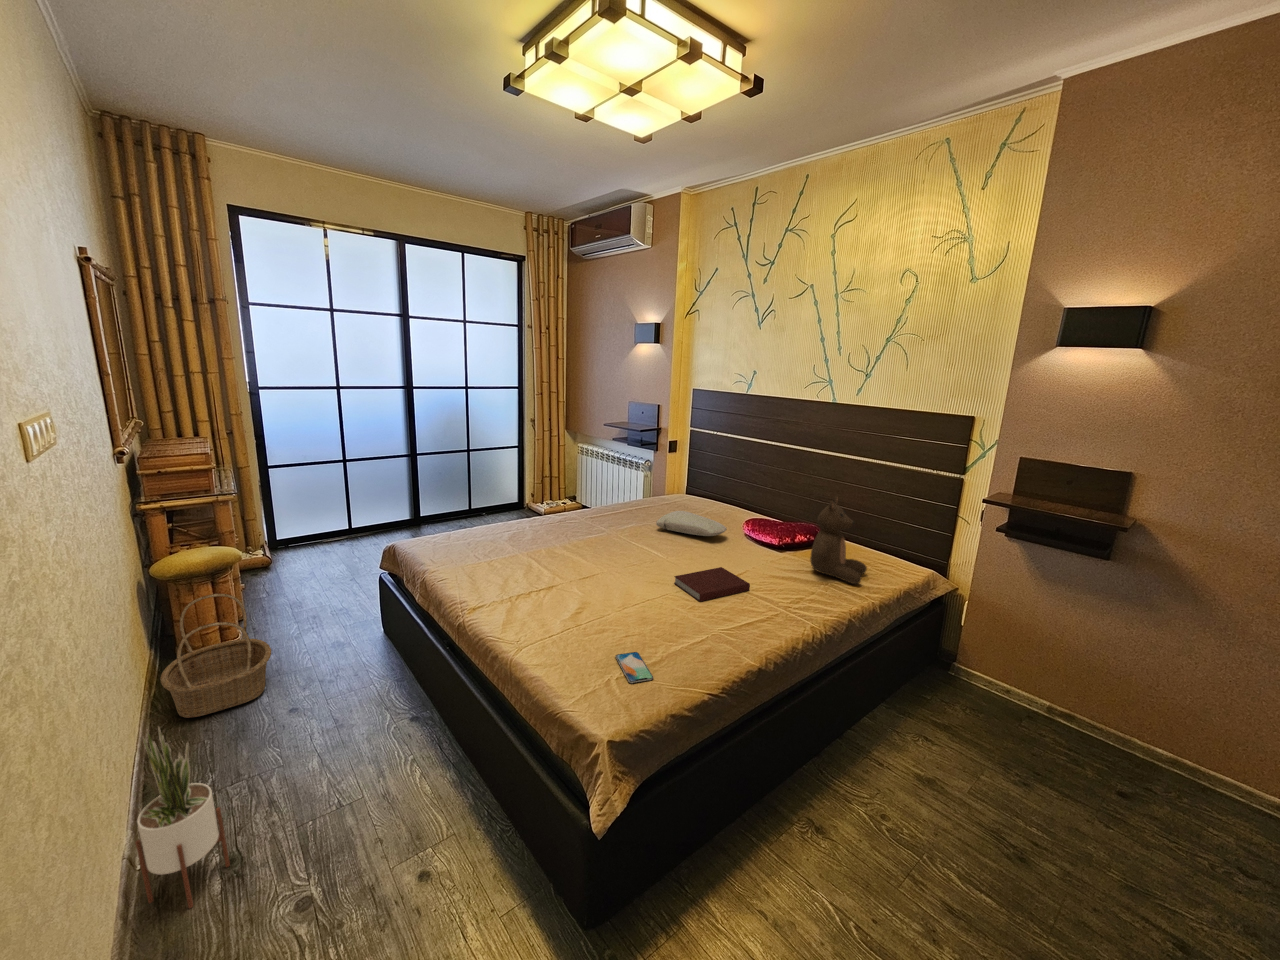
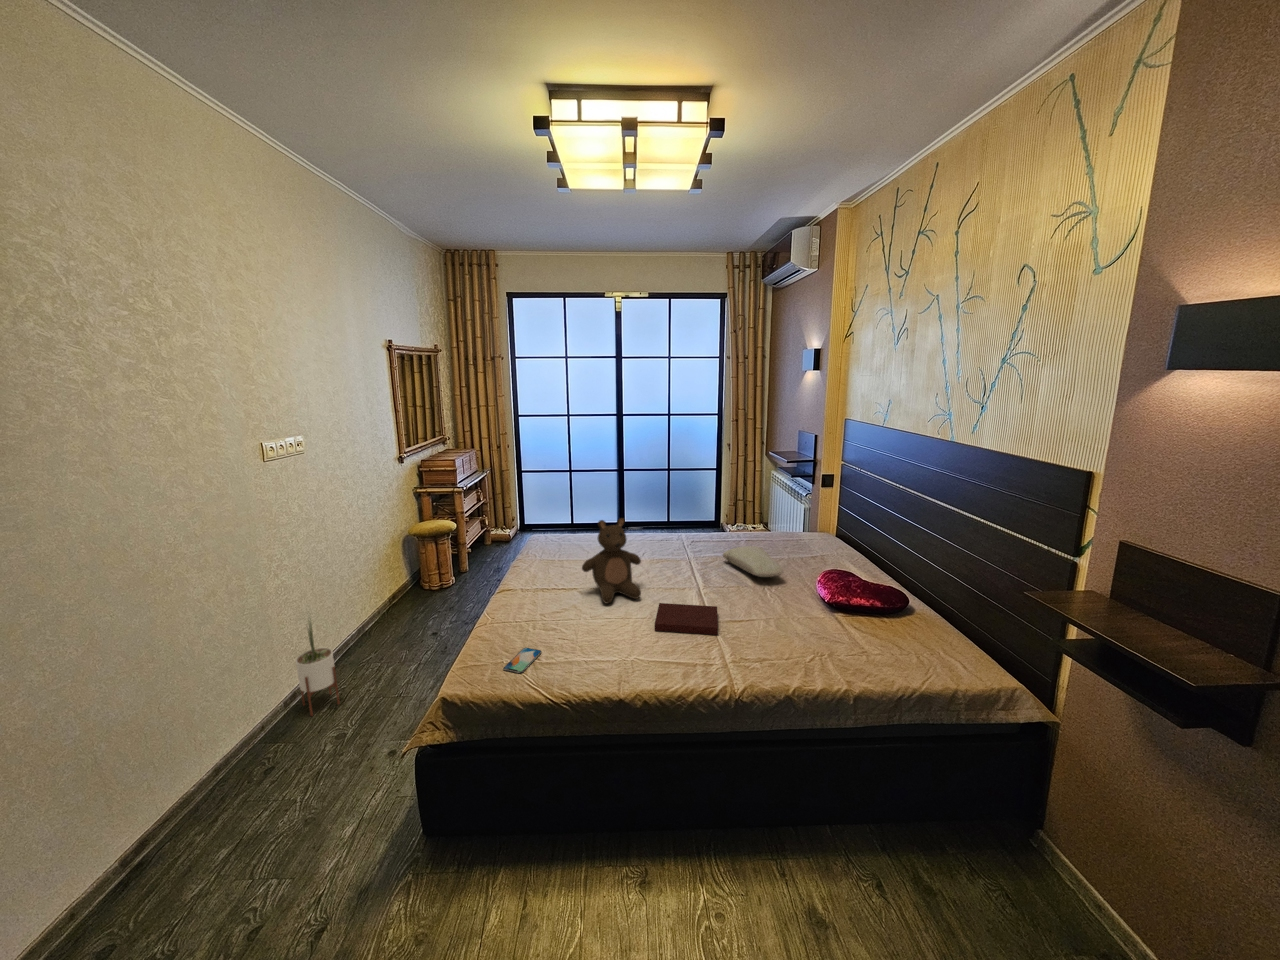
stuffed bear: present [810,496,867,584] -> present [582,518,641,603]
basket: present [160,594,271,718] -> none [385,548,446,621]

